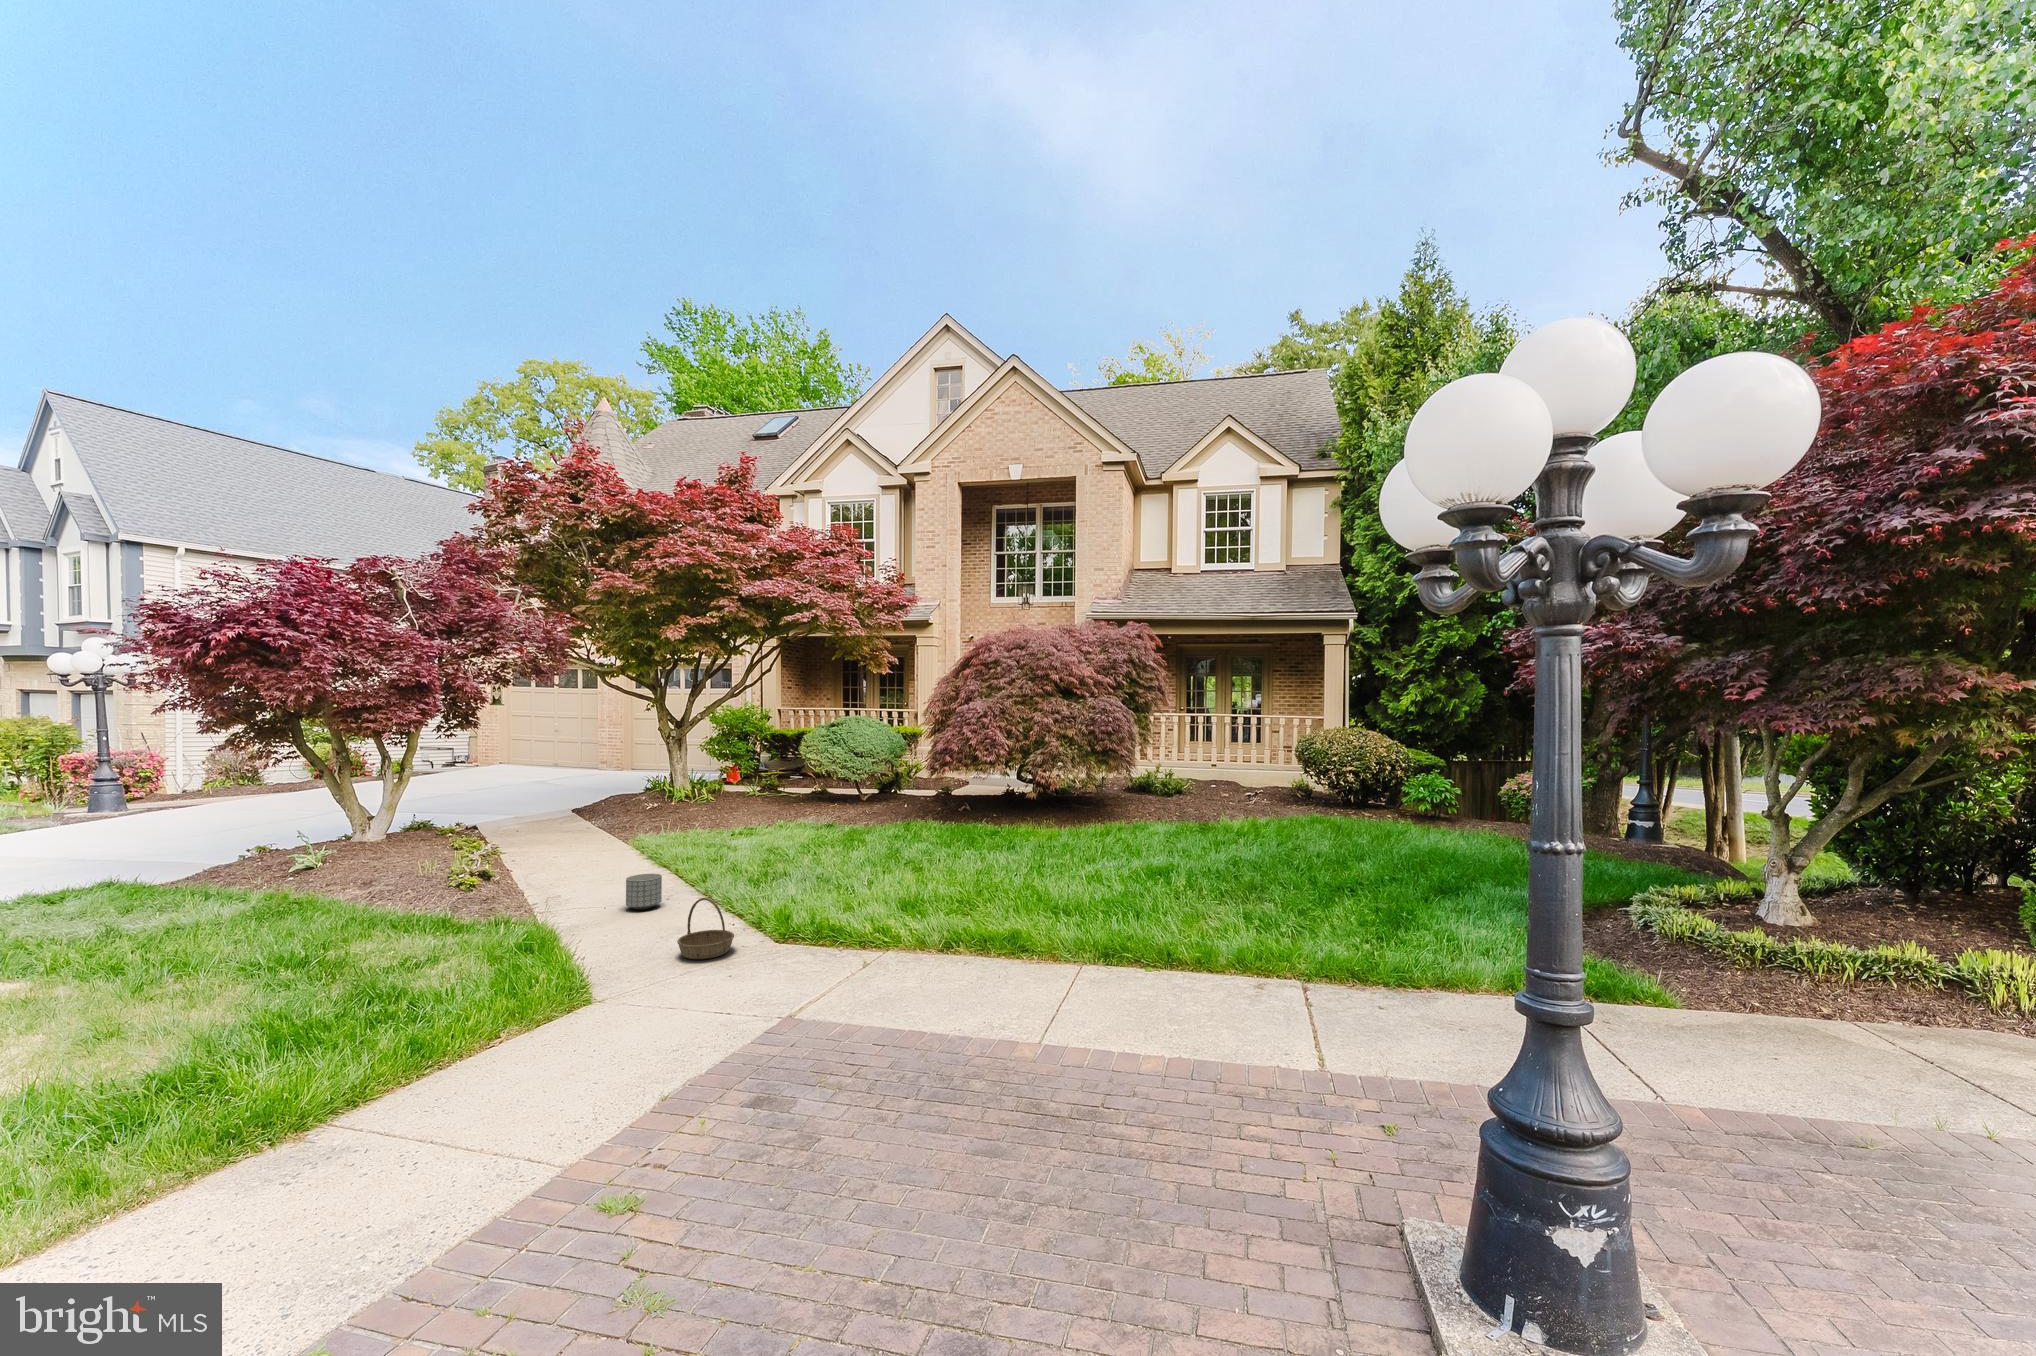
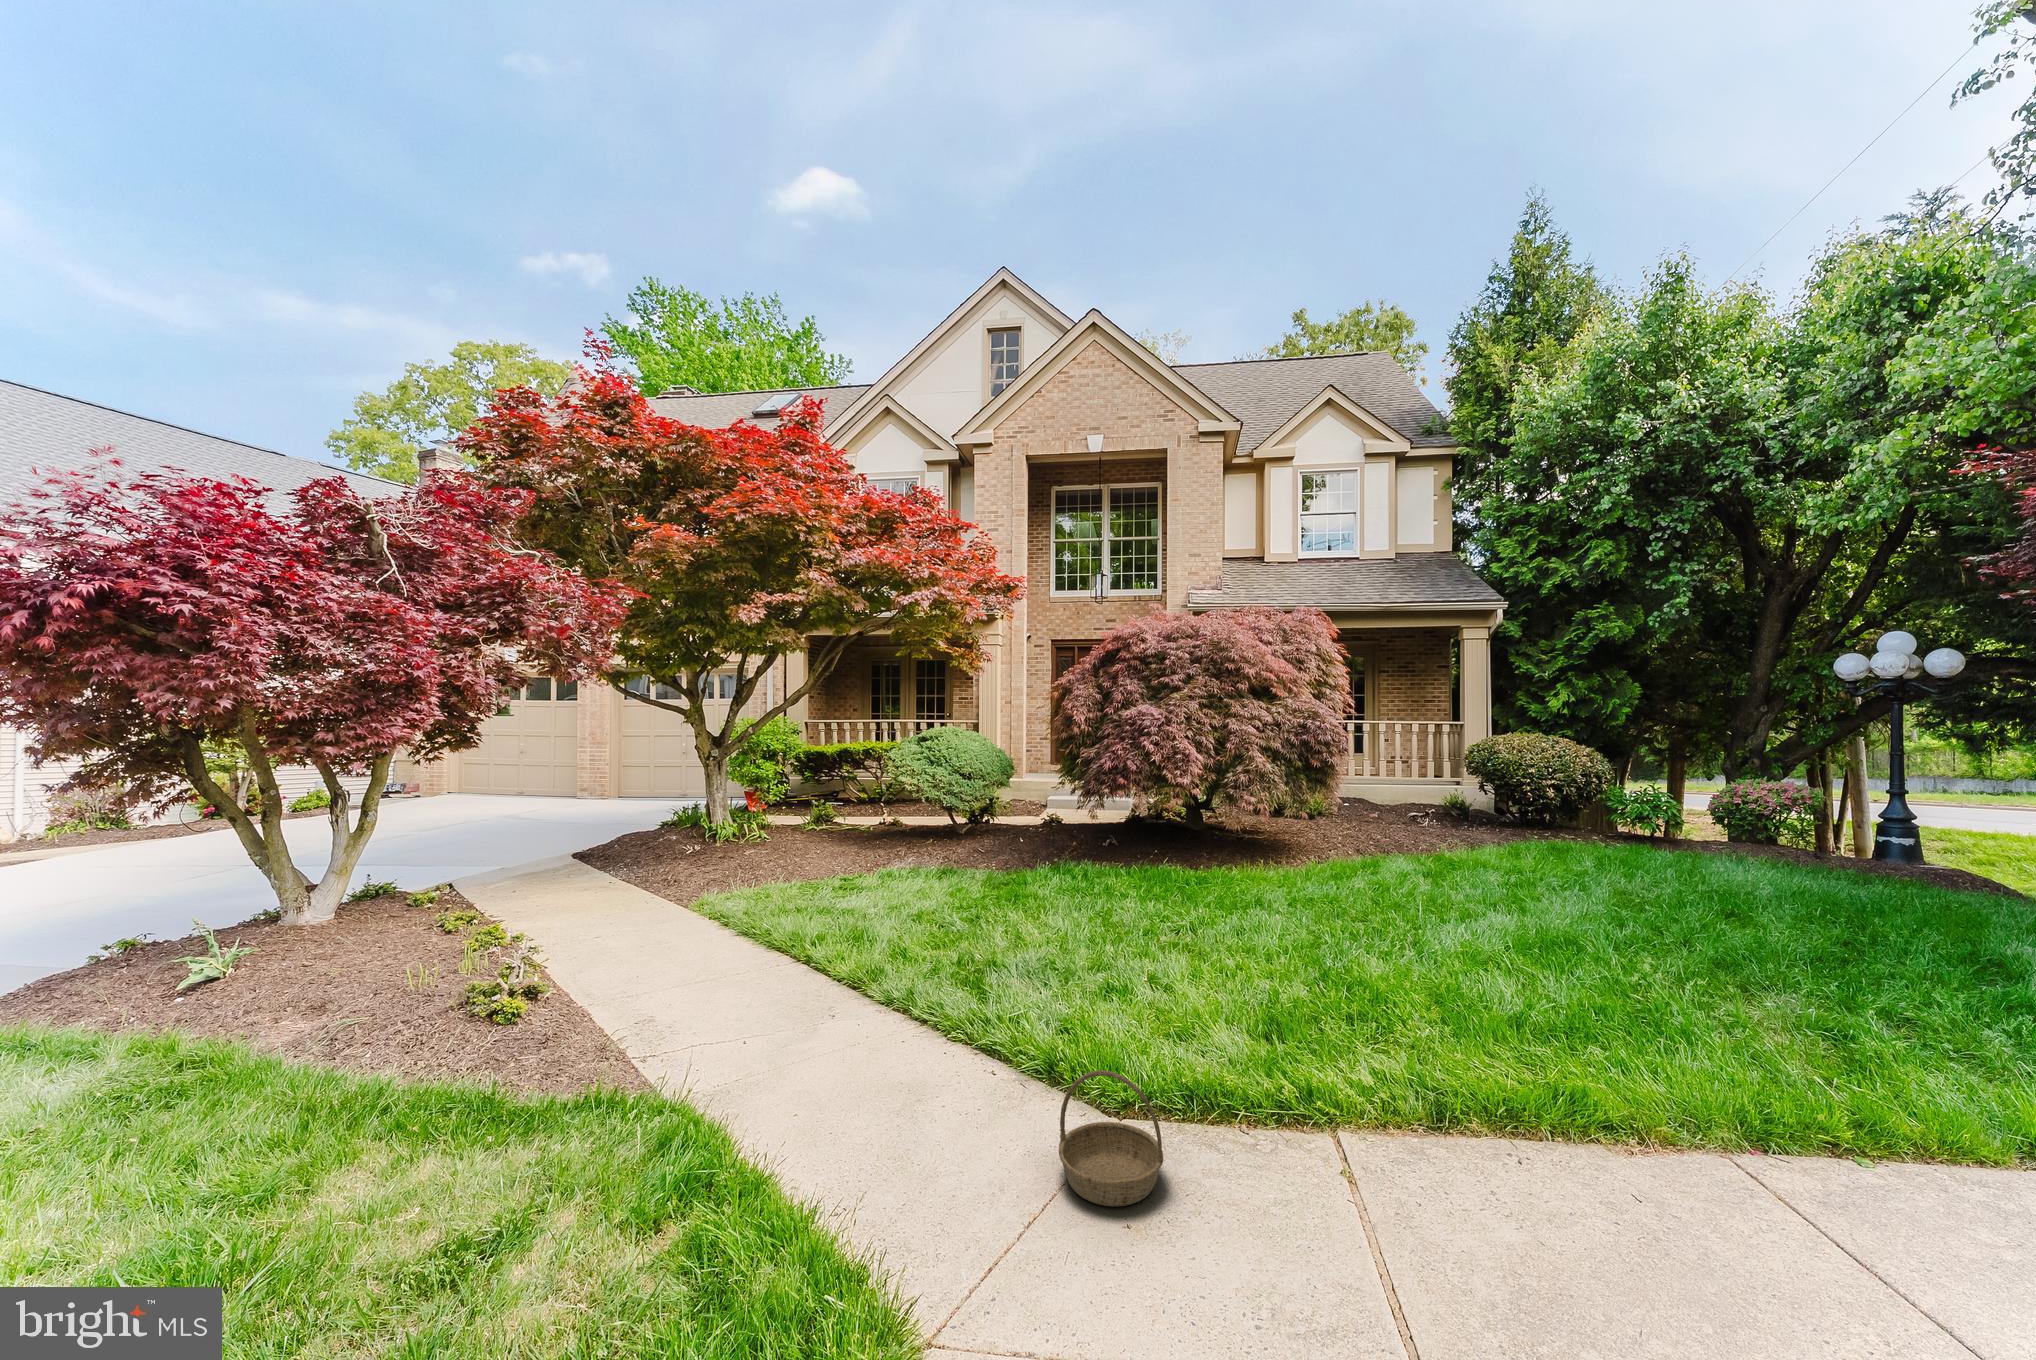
planter: present [626,874,662,910] -> none [835,986,891,1055]

